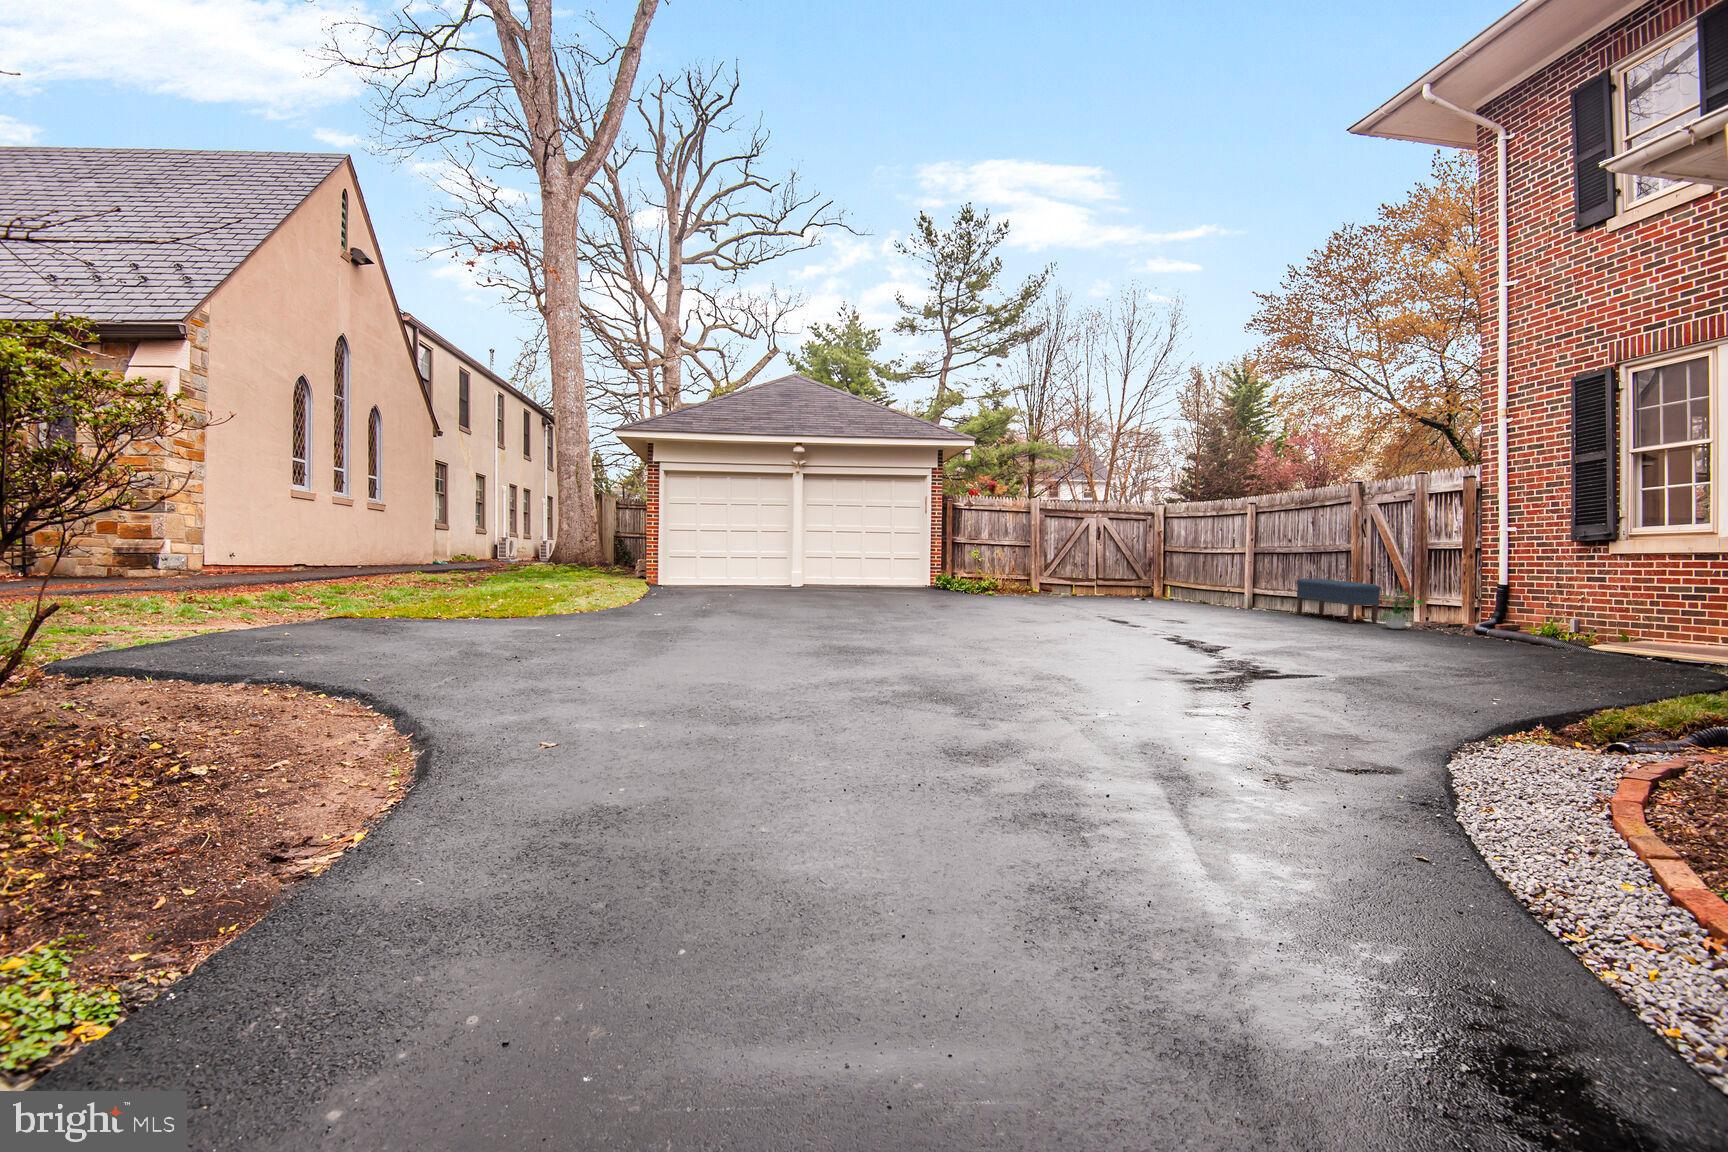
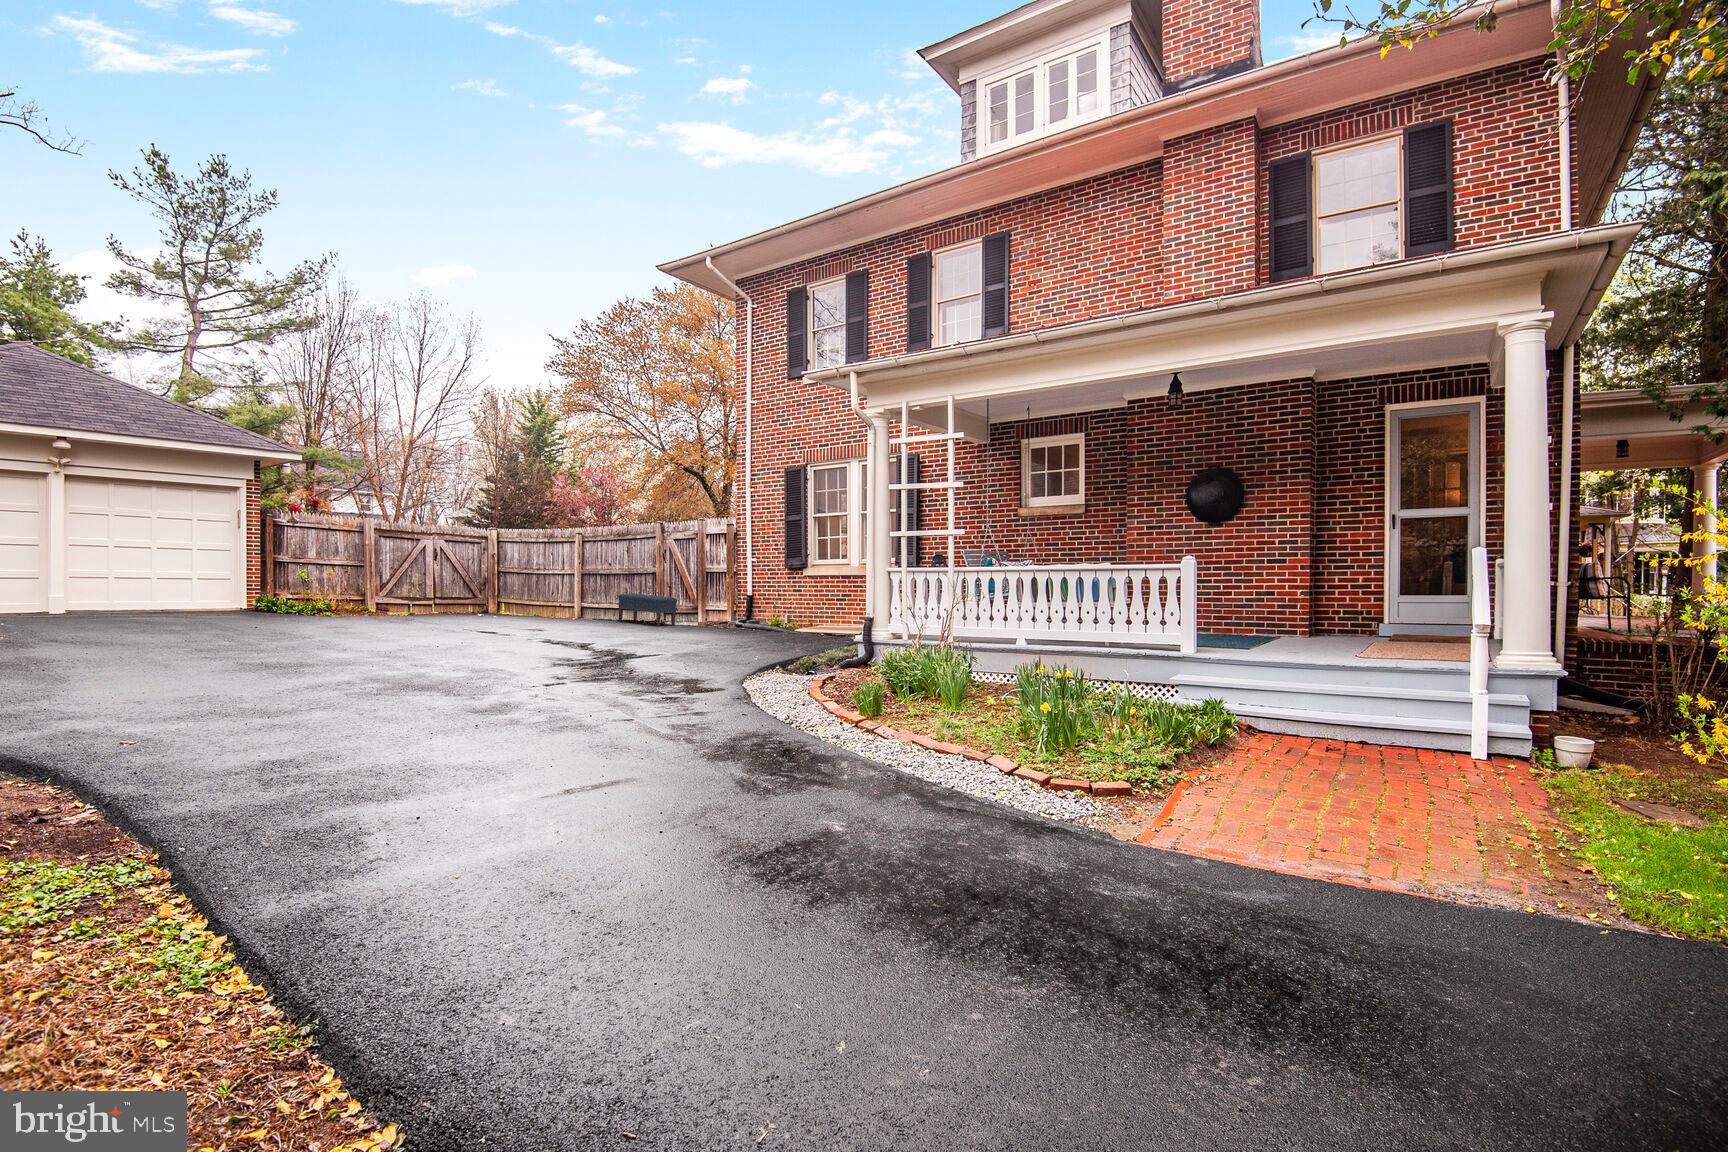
potted plant: present [1382,588,1423,629] -> none [679,593,706,629]

